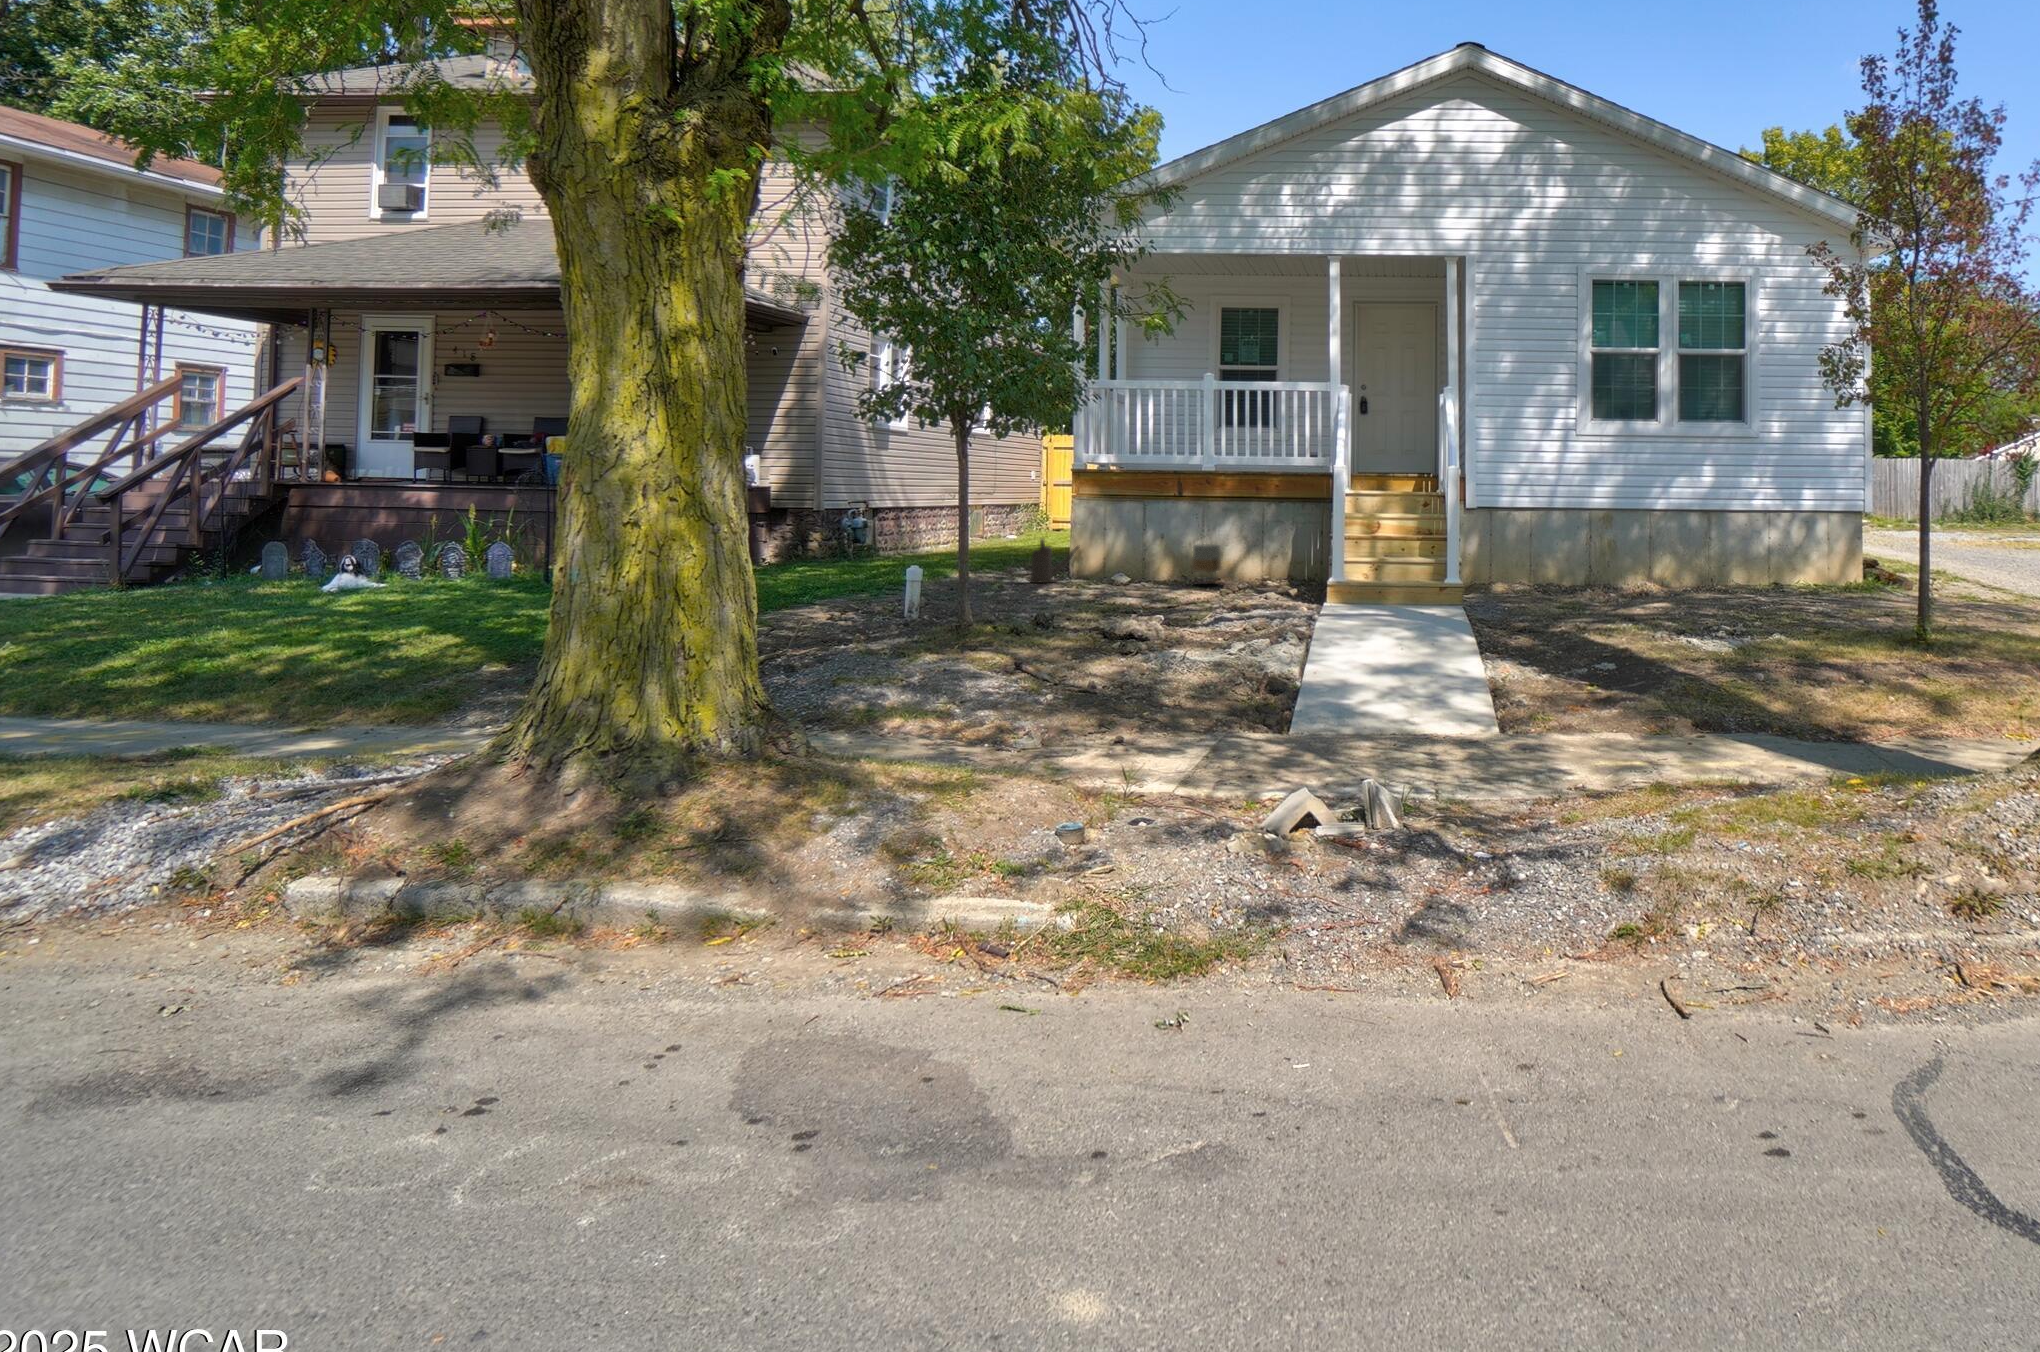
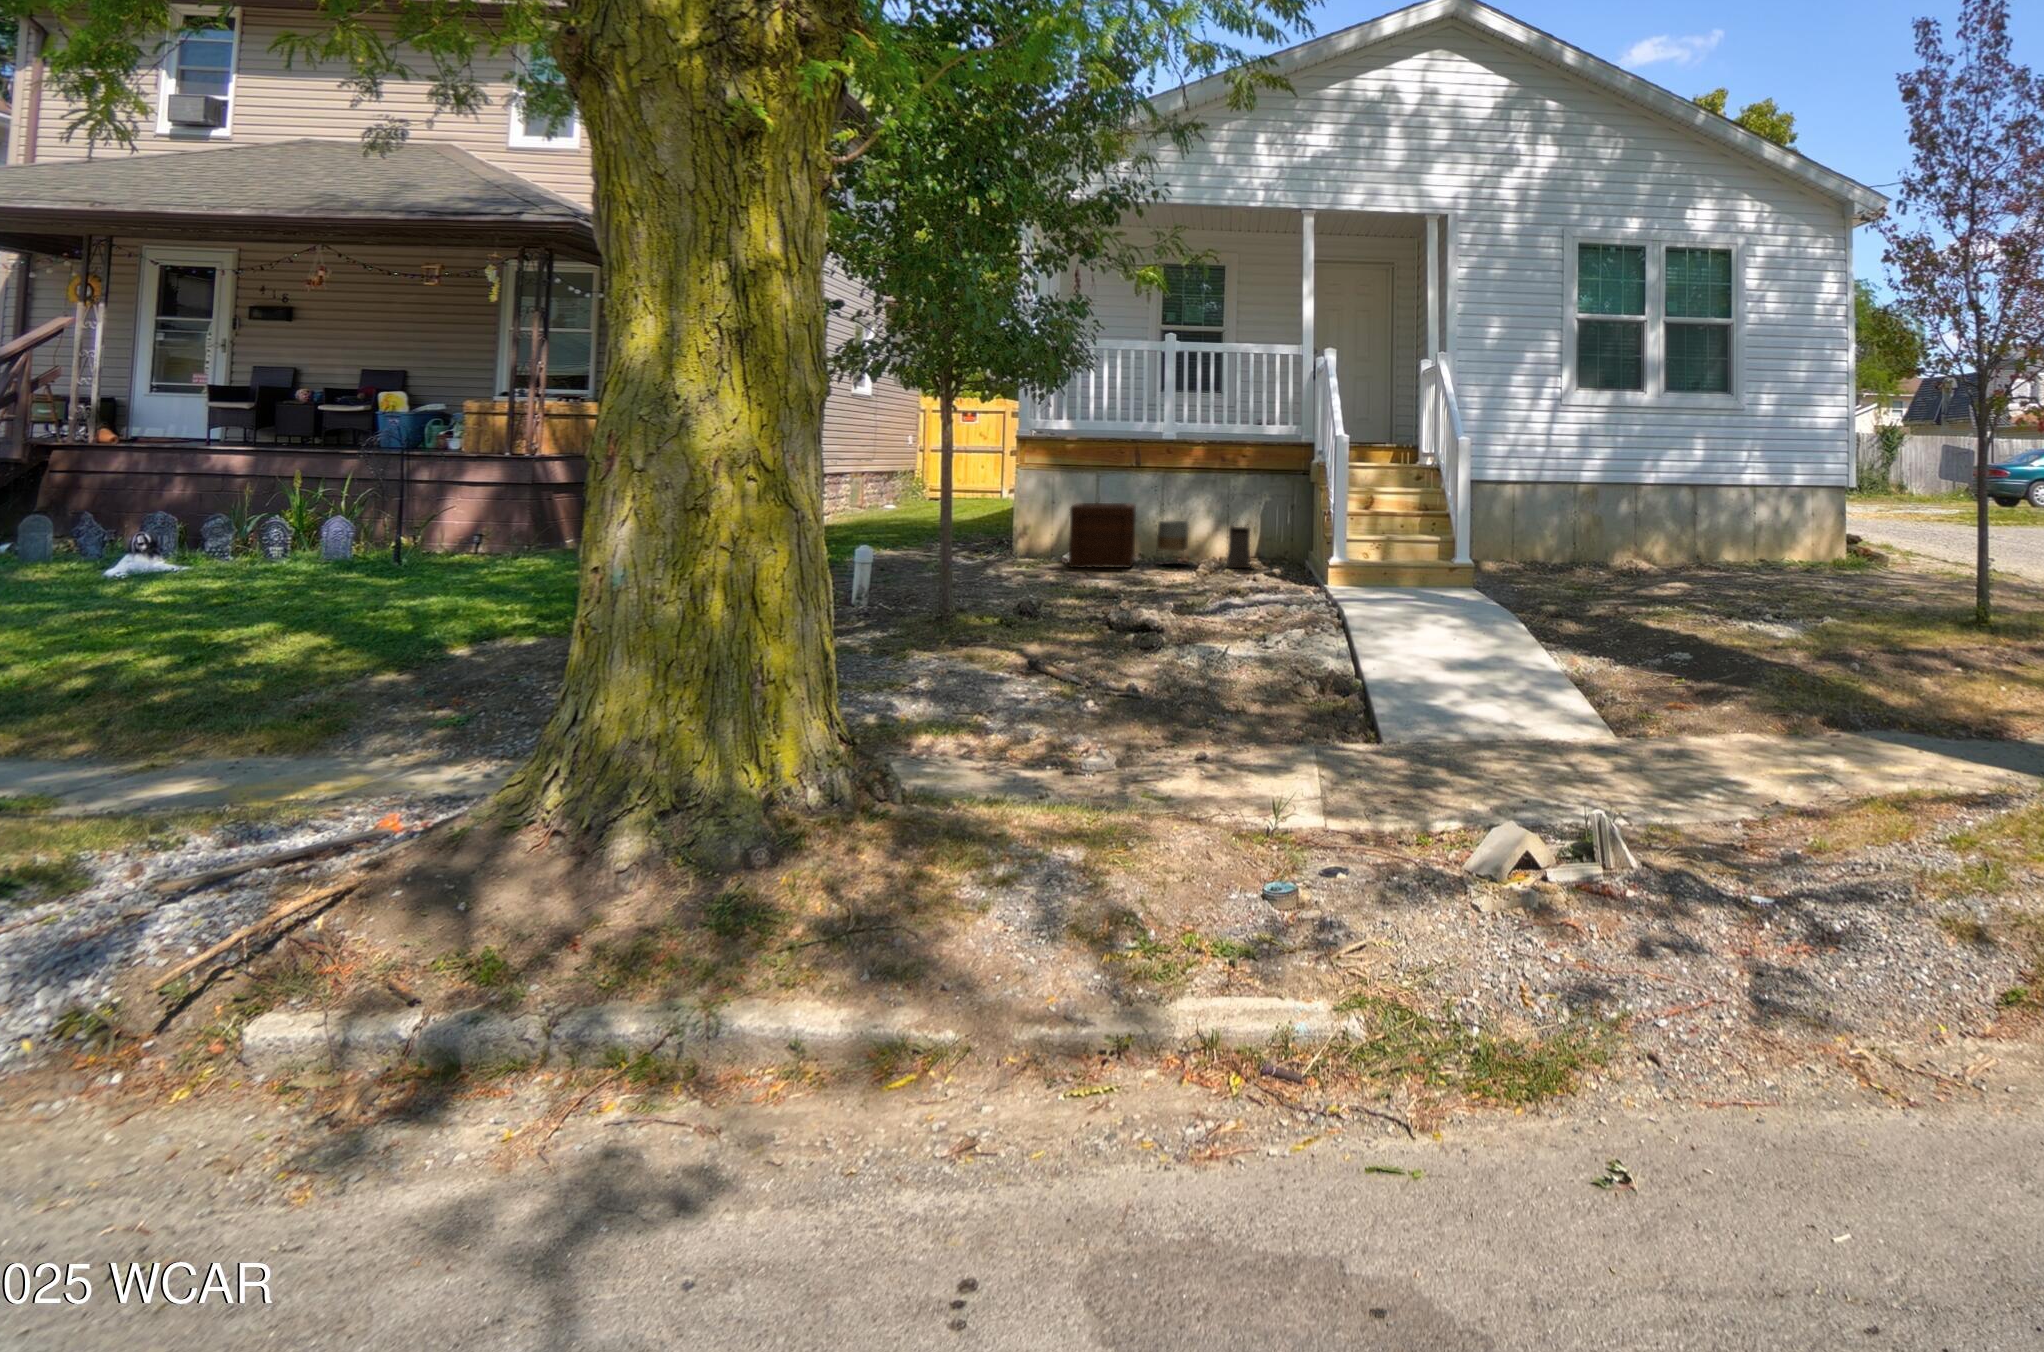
wooden crate: none [1110,528,1175,587] -> present [1069,503,1136,568]
watering can: present [1024,539,1079,583] -> present [1227,526,1250,568]

